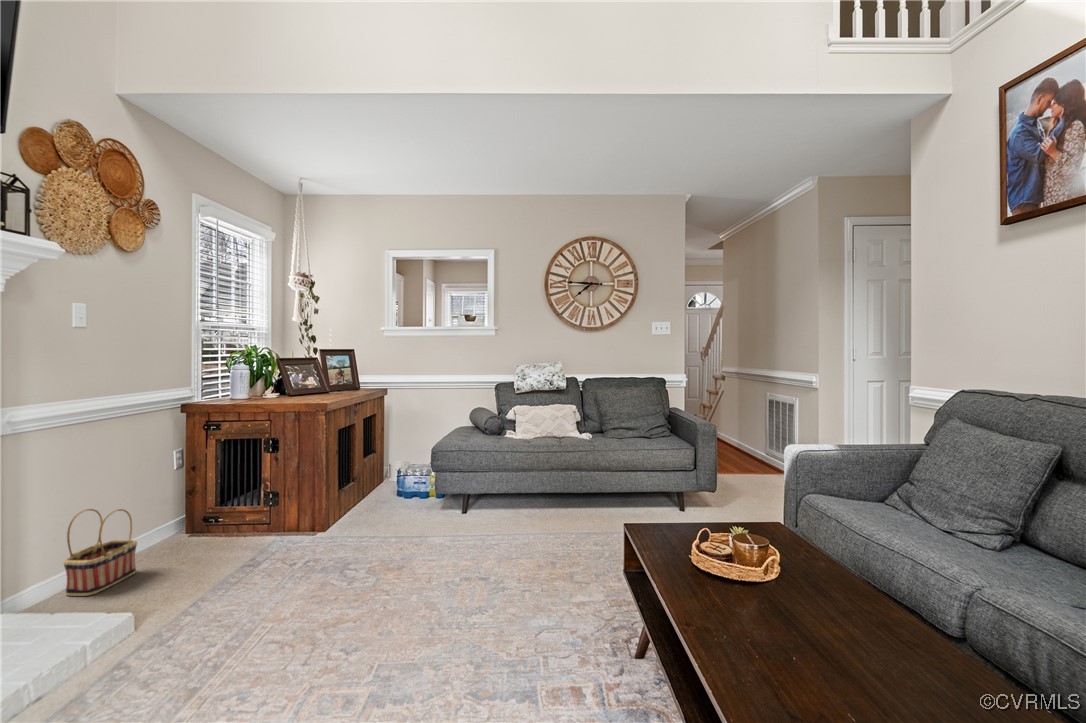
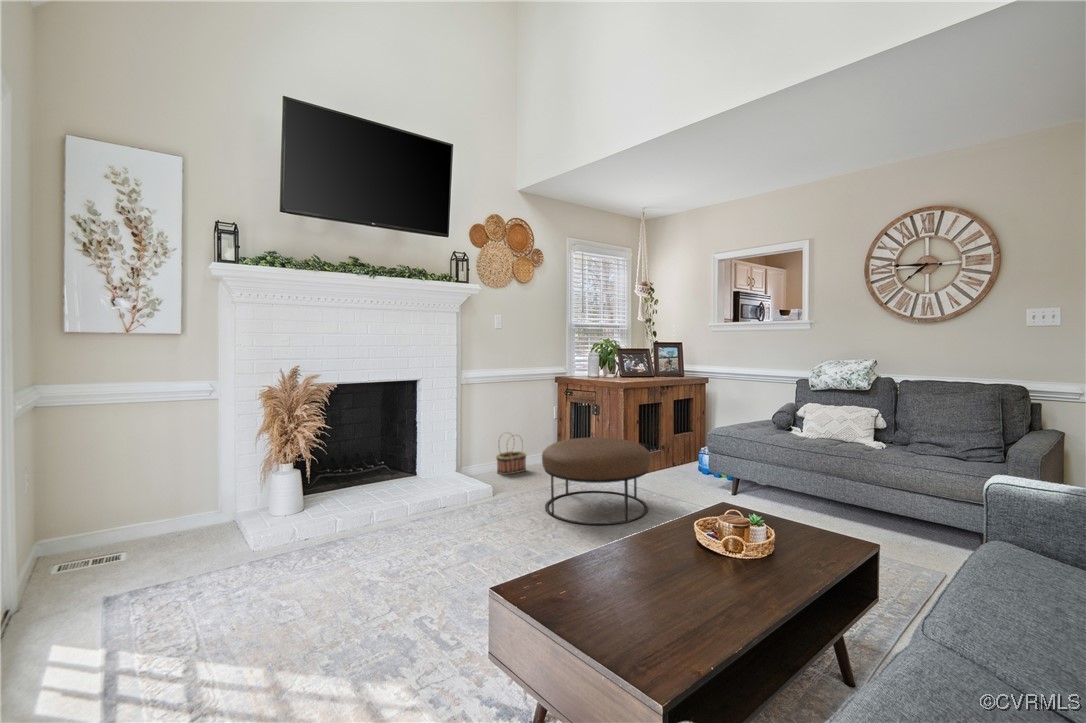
ottoman: none [257,476,438,632] -> present [542,437,650,525]

